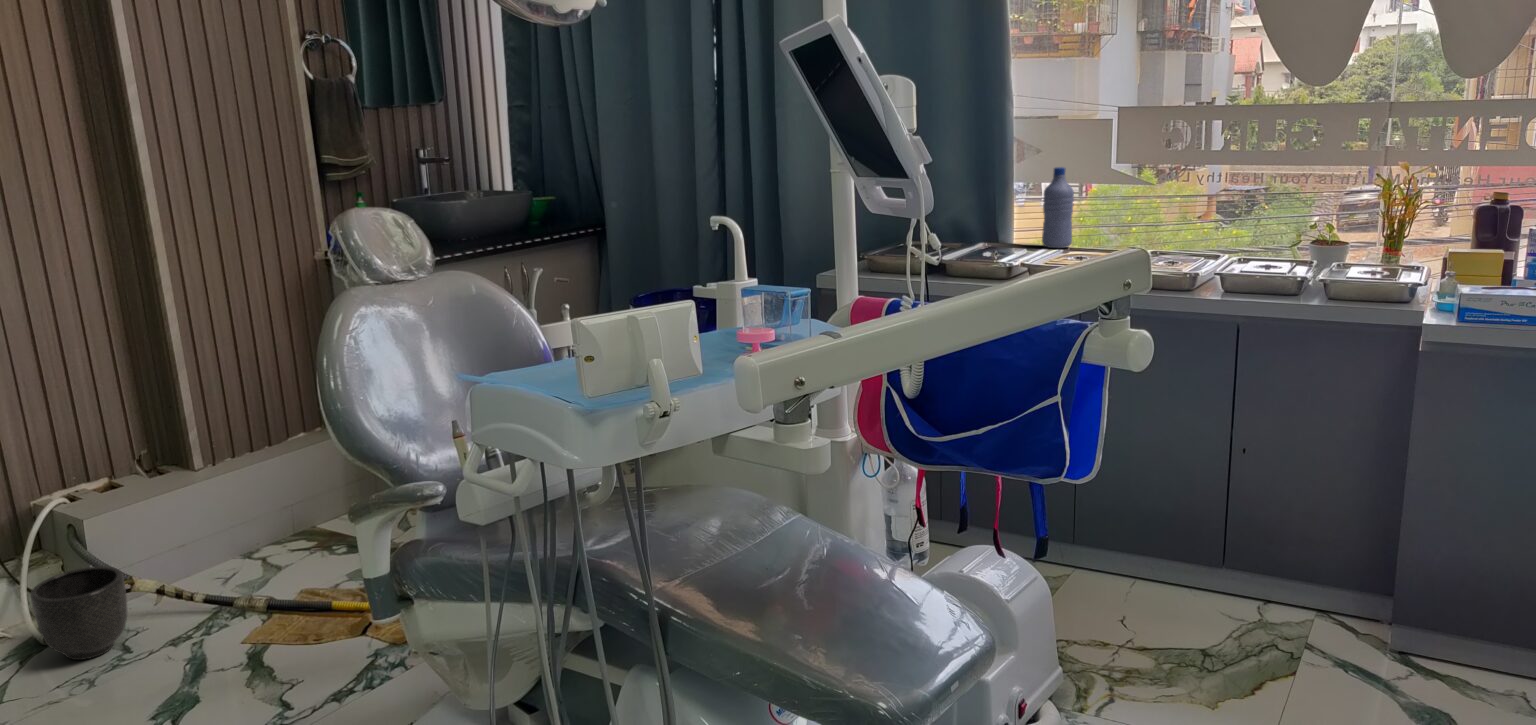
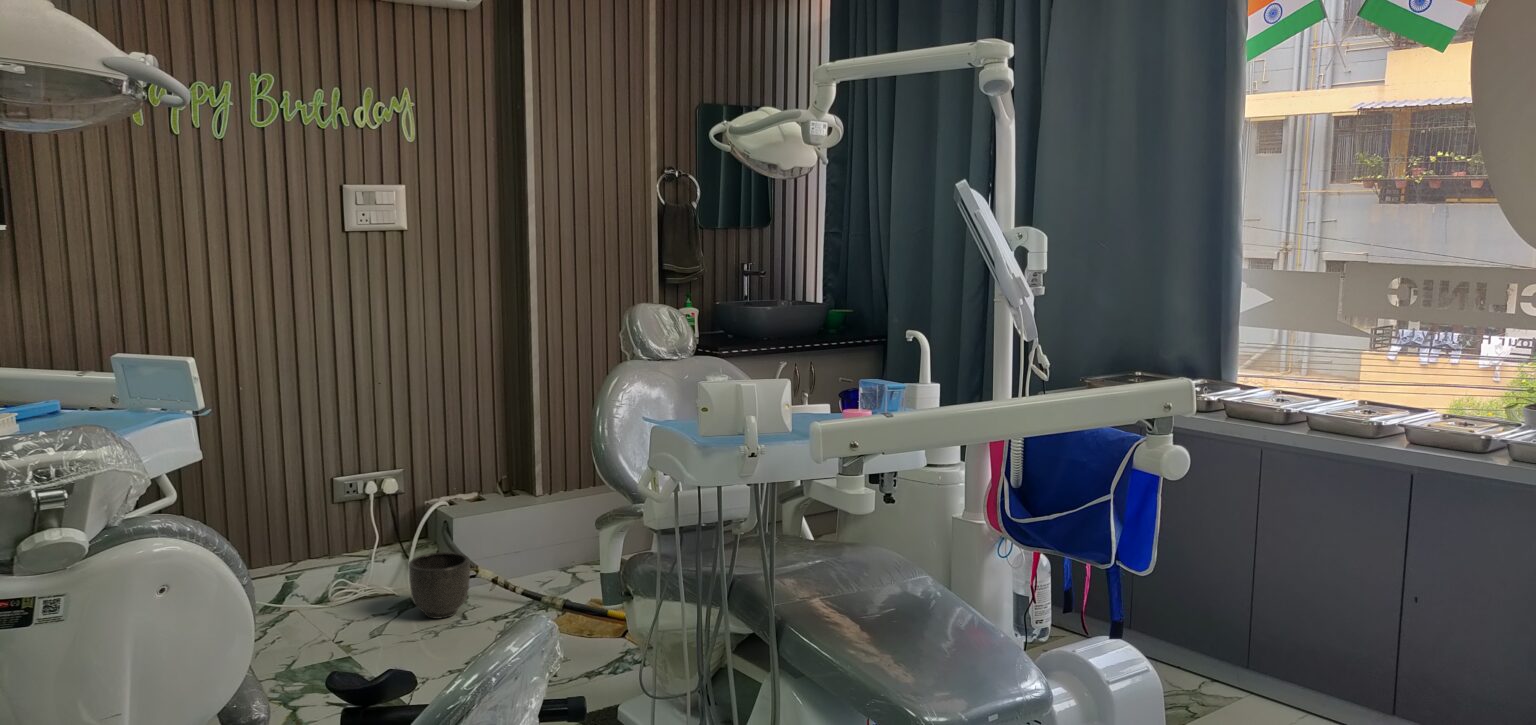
water bottle: present [1042,167,1074,248] -> none [1261,314,1295,390]

